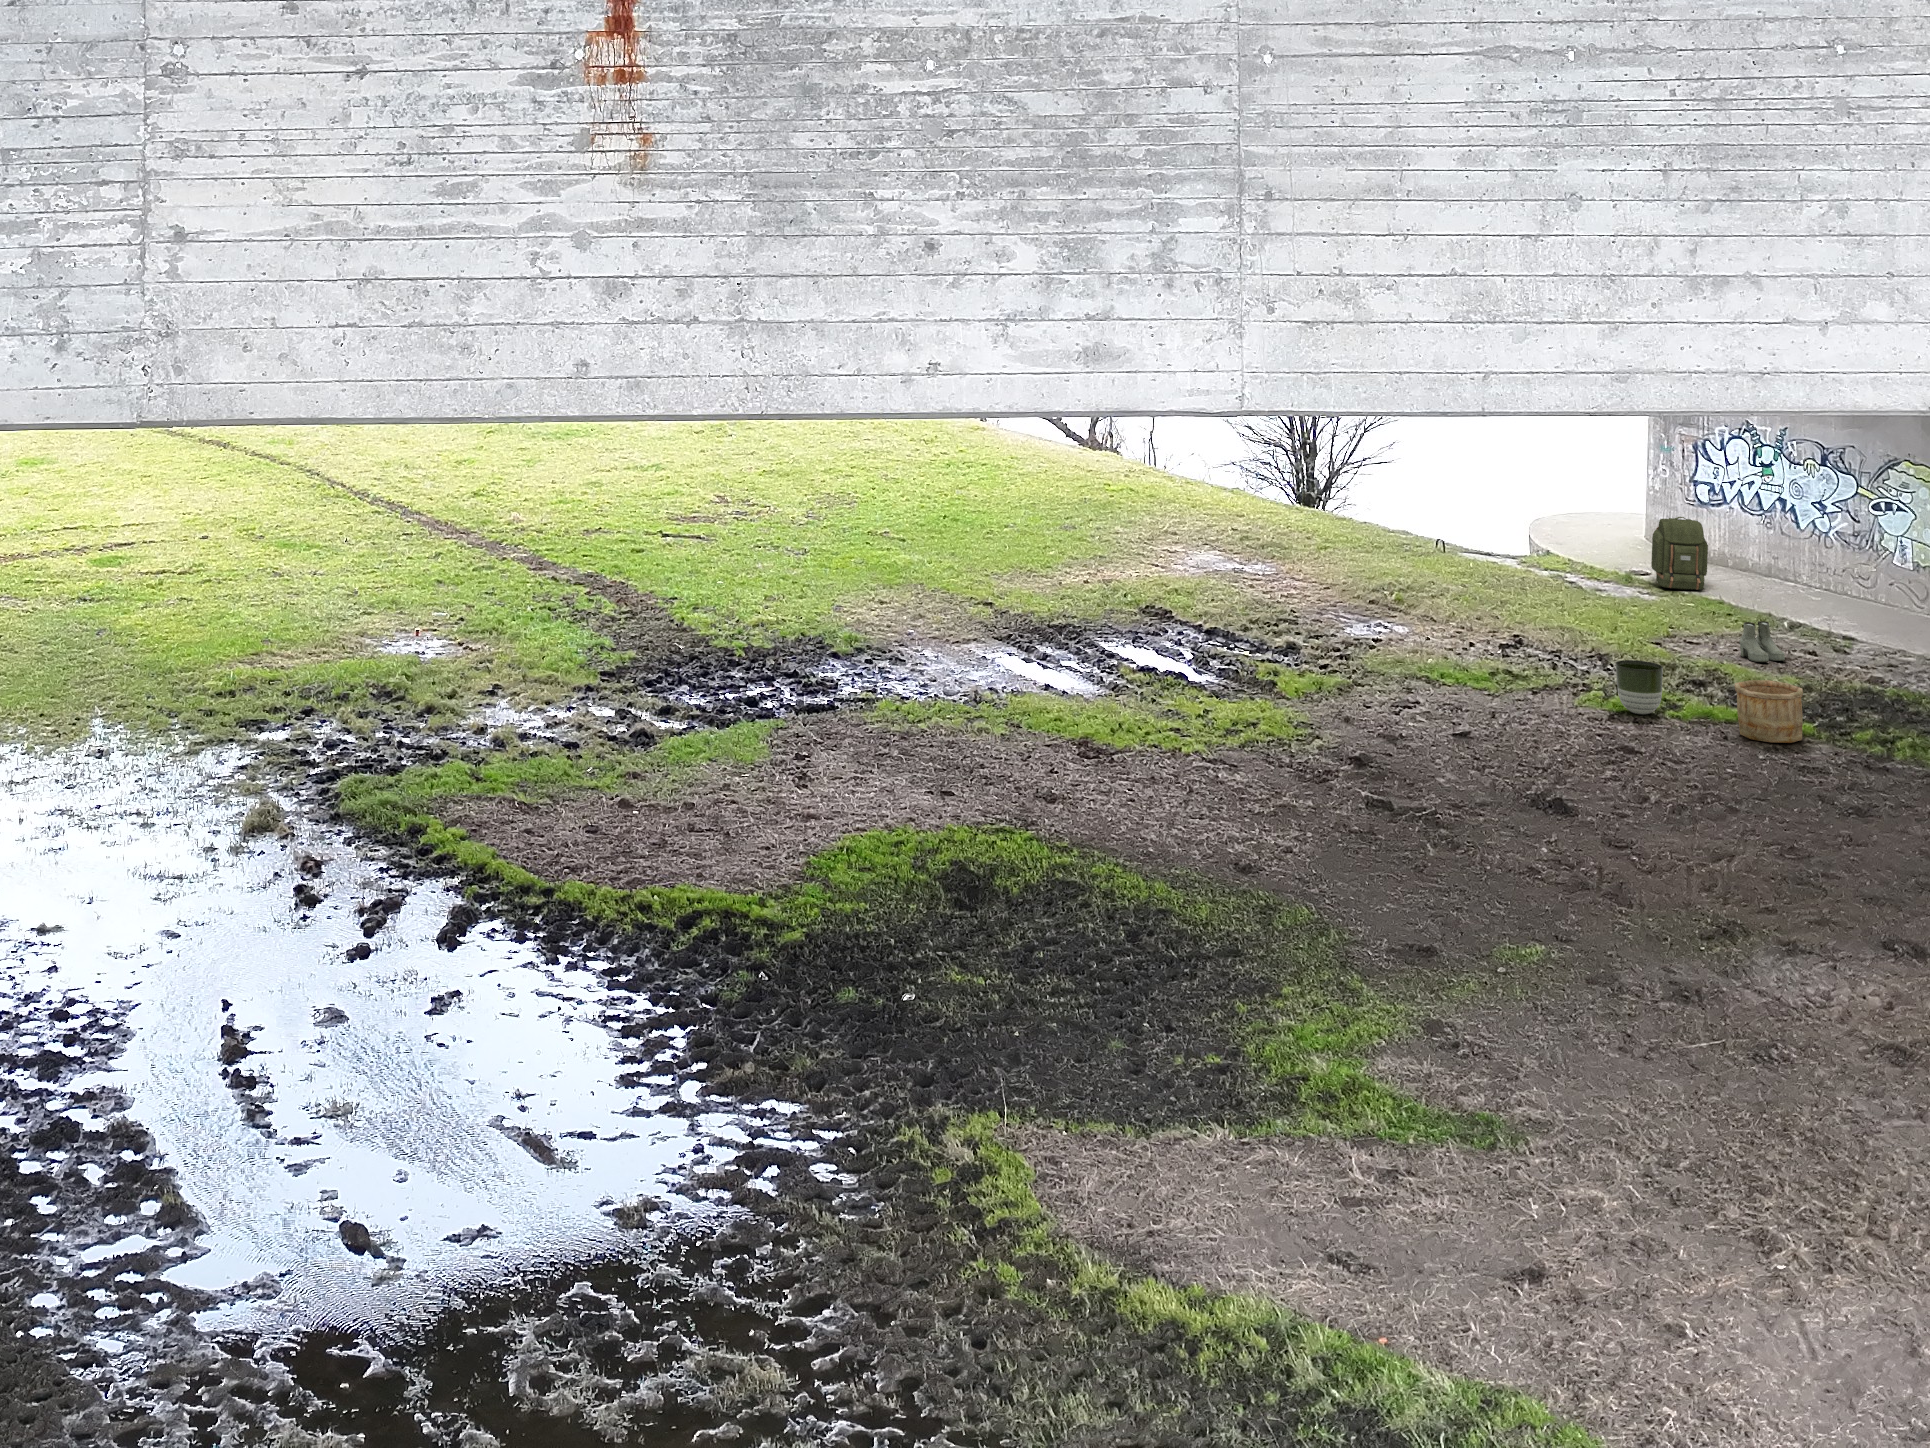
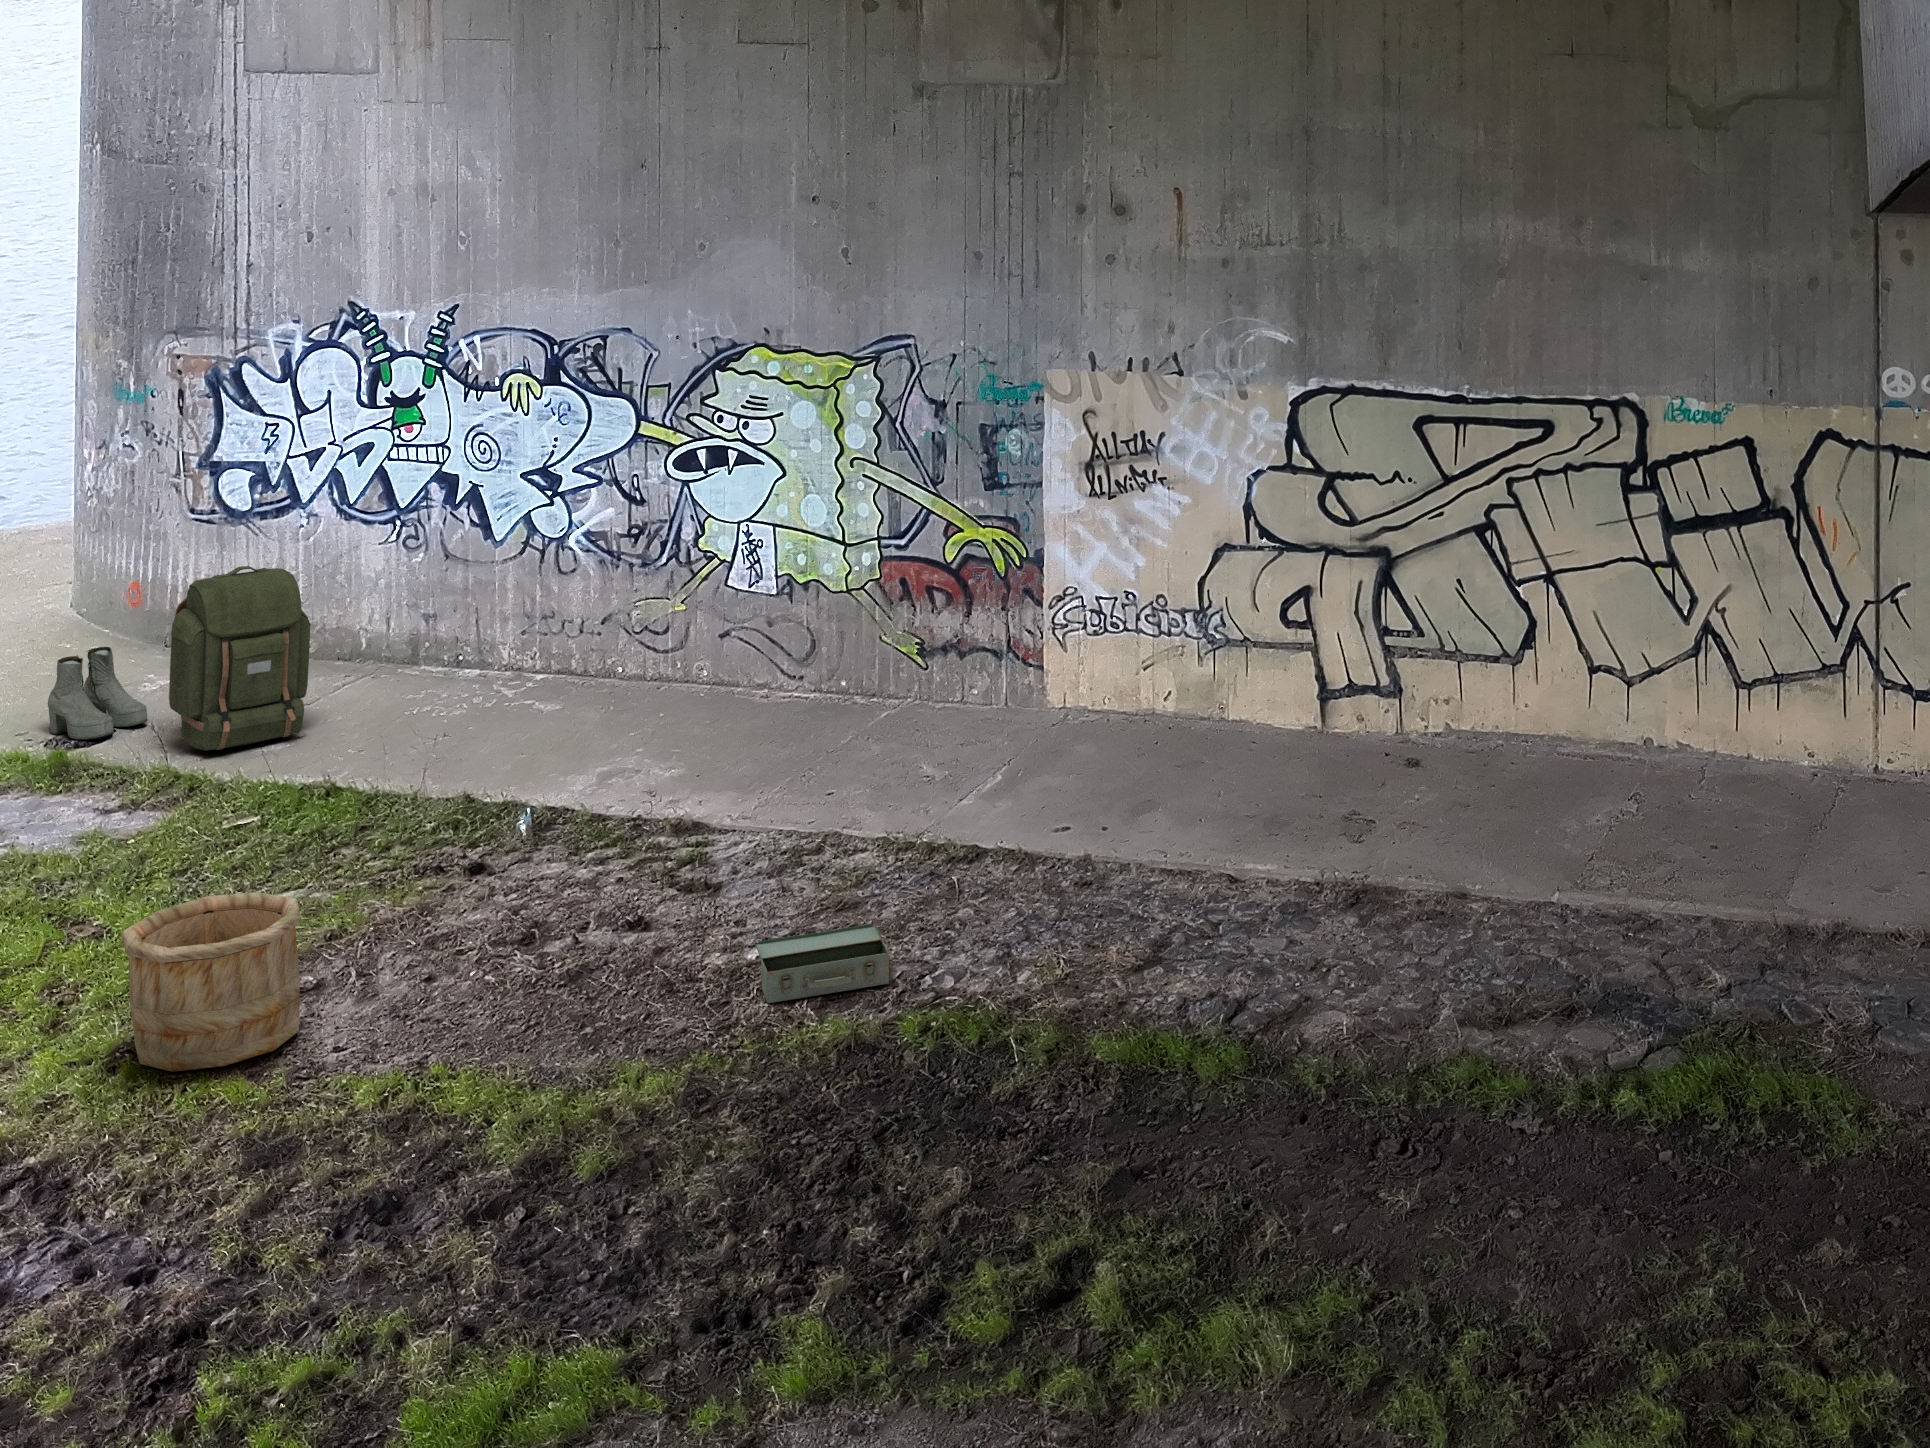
boots: present [1740,621,1785,662] -> present [48,647,148,740]
planter: present [1616,660,1663,714] -> none [254,1130,409,1322]
toolbox: none [1826,672,1879,697] -> present [755,924,889,1003]
wooden bucket: present [1734,680,1803,743] -> present [122,892,301,1072]

